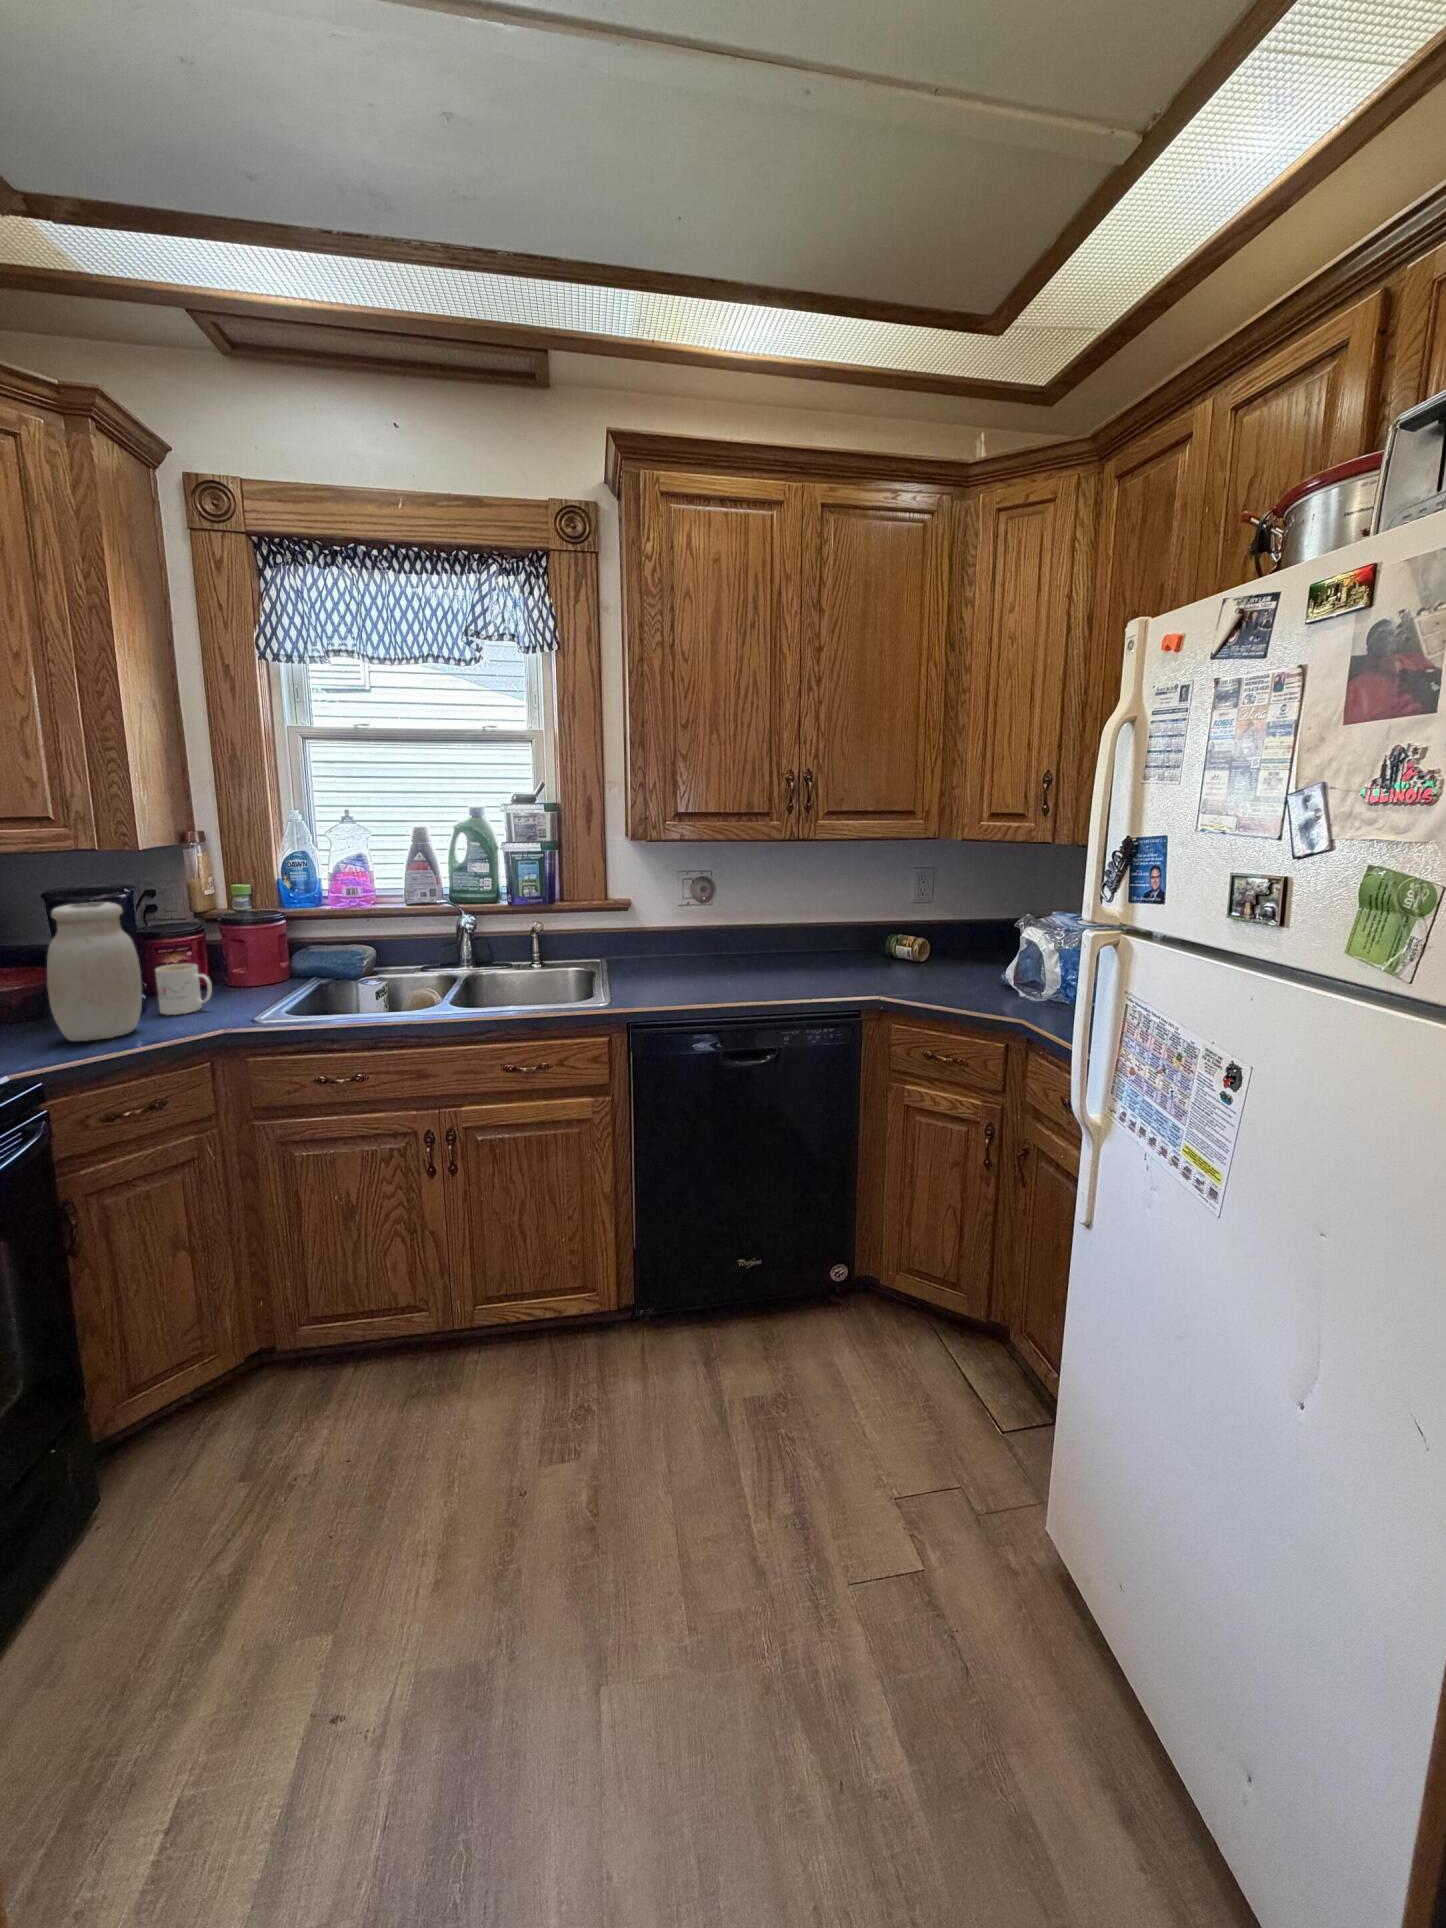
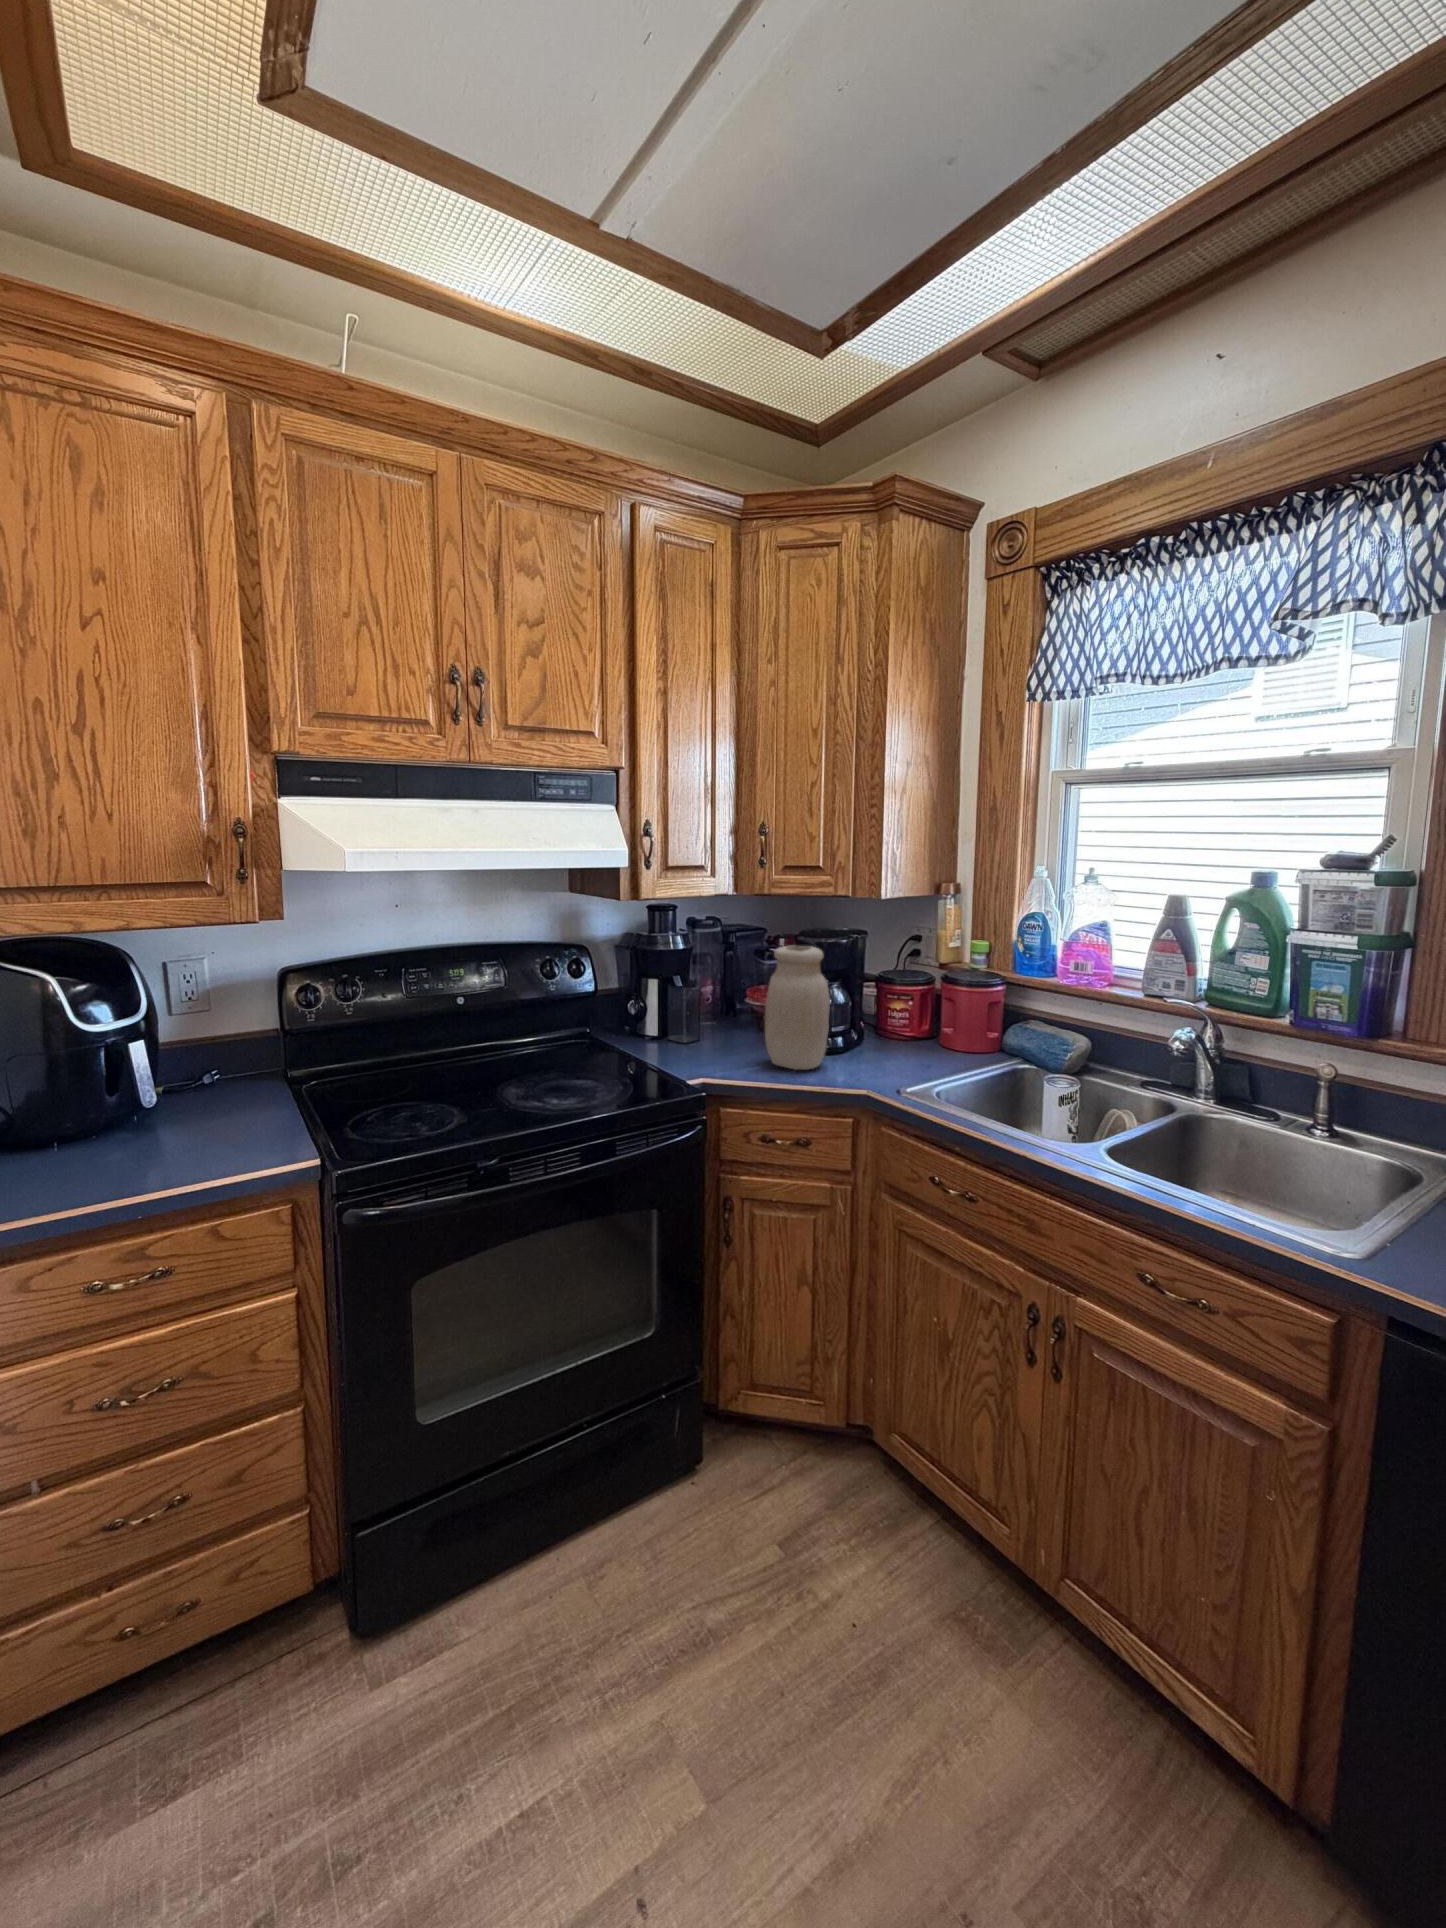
mug: present [155,964,212,1015] -> none [855,1013,894,1064]

